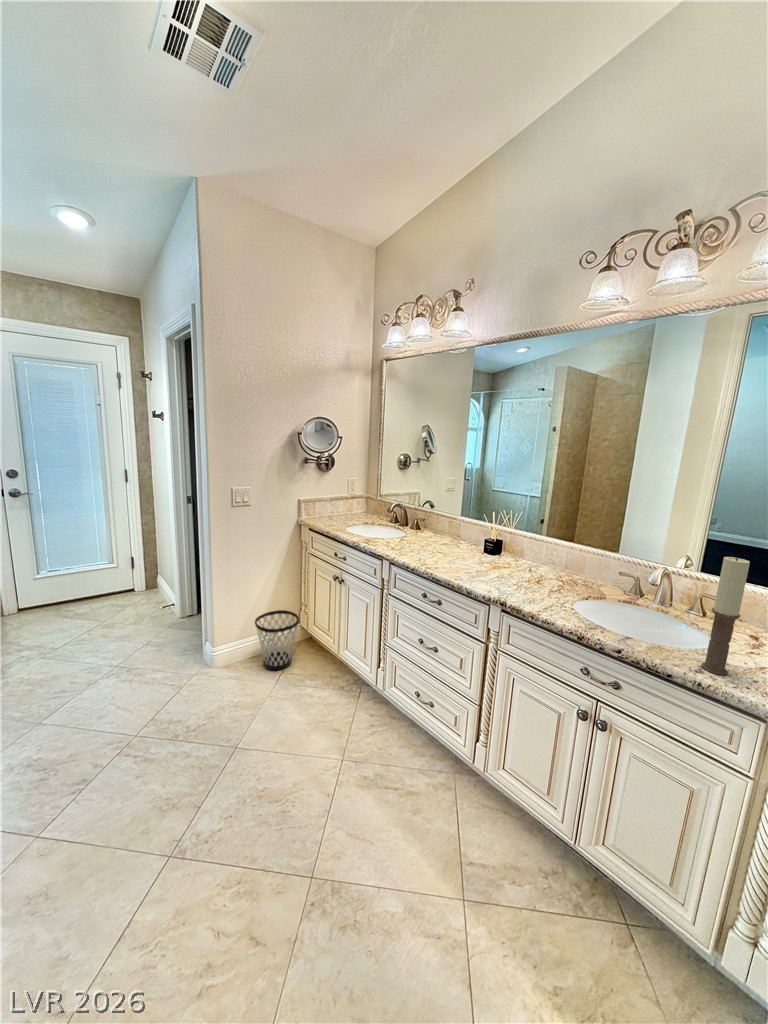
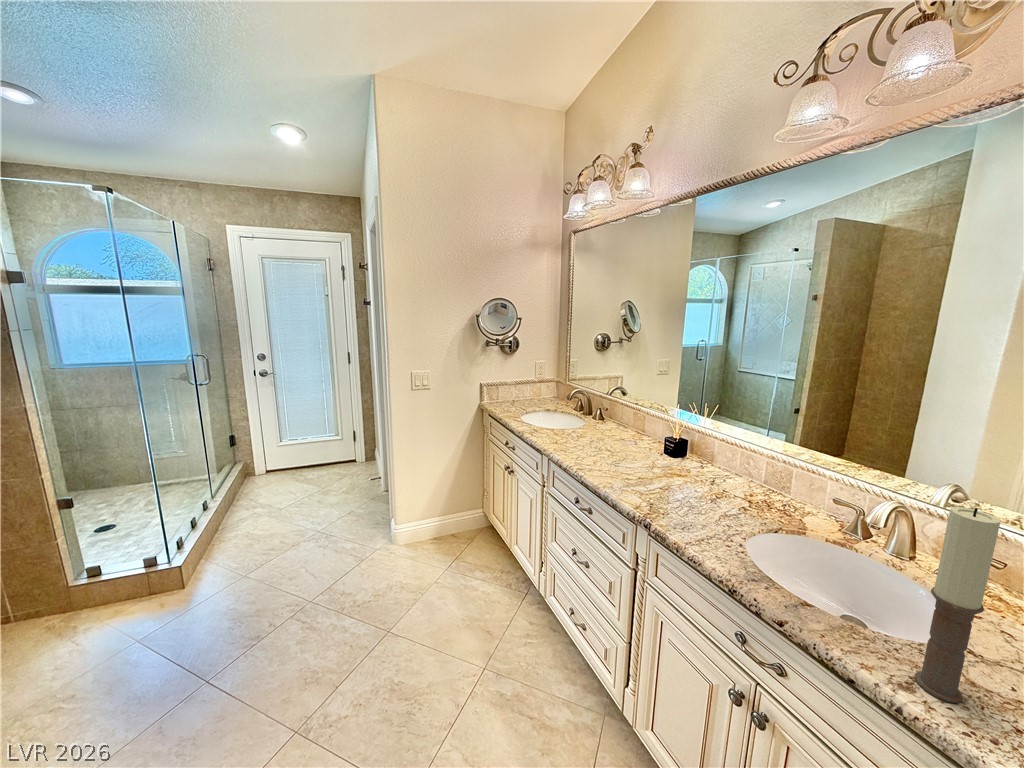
wastebasket: present [255,610,299,670] -> none [431,496,474,557]

